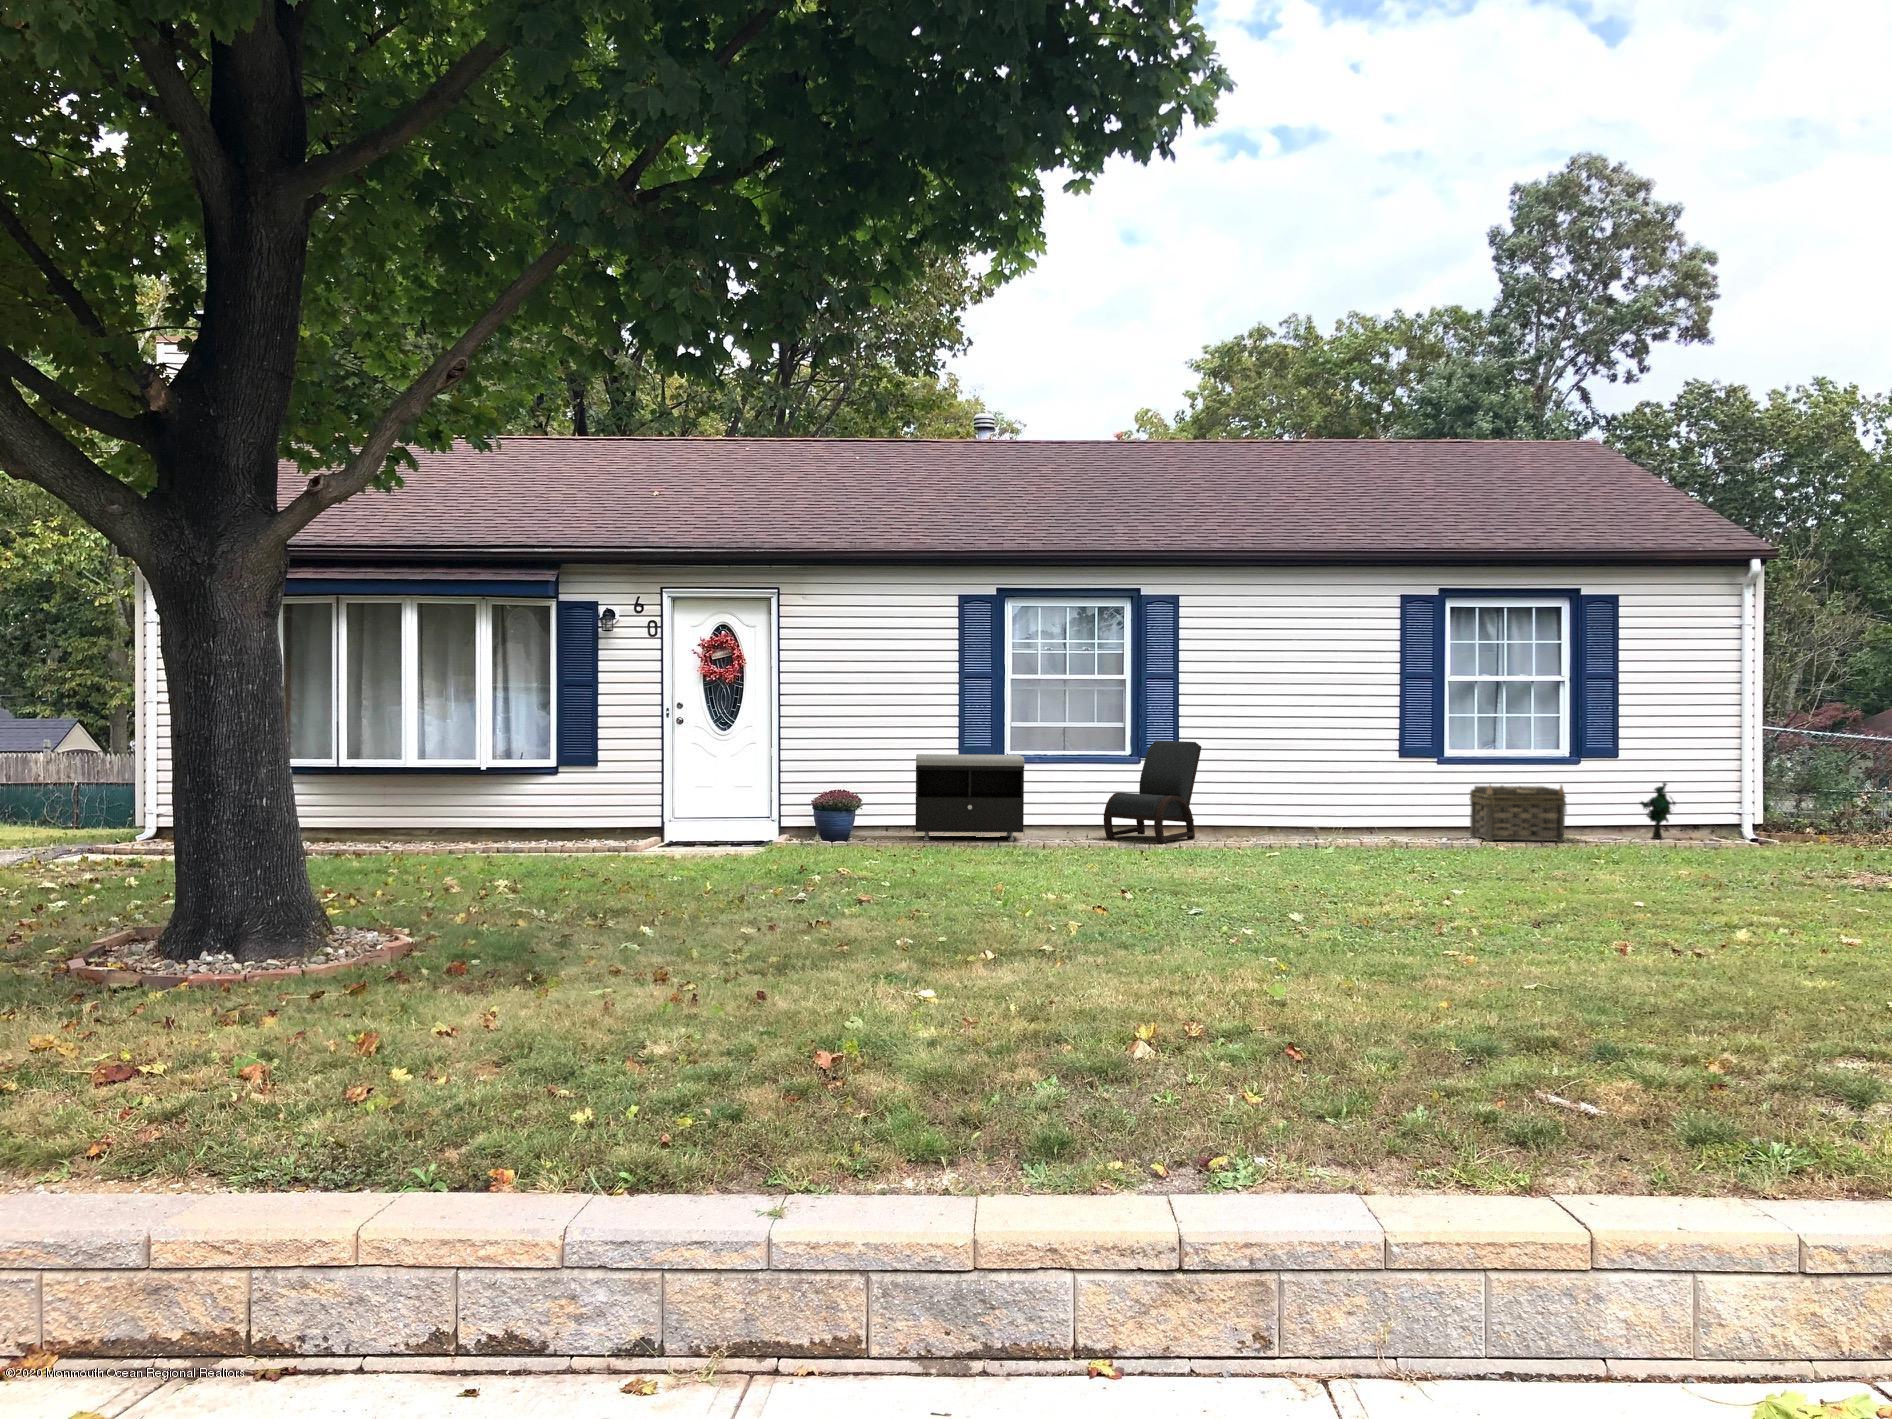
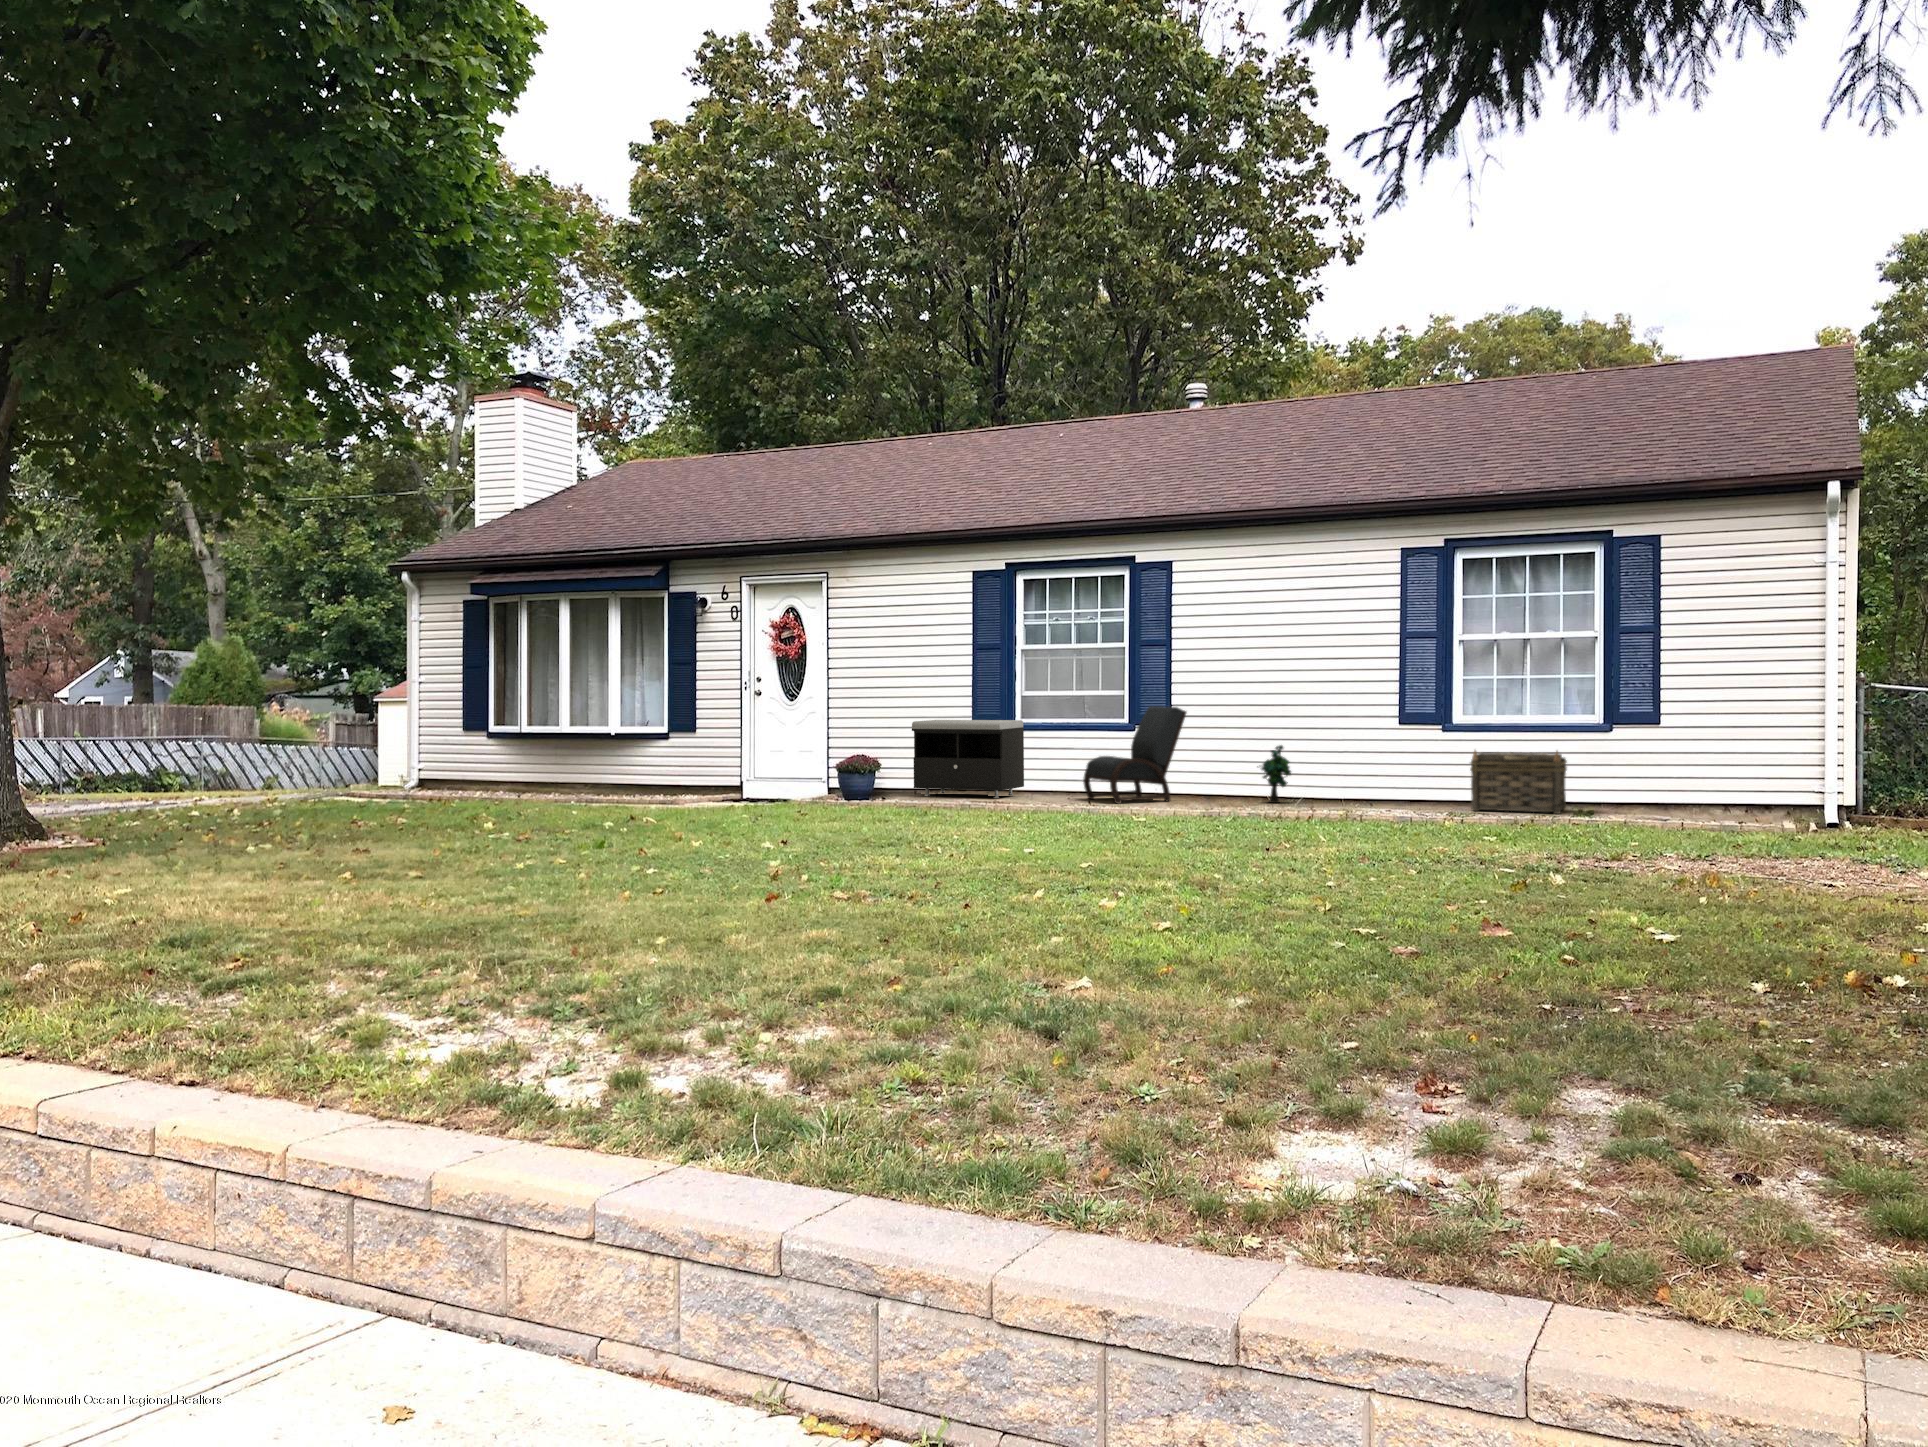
decorative plant: present [1640,783,1675,839] -> present [1261,745,1291,803]

